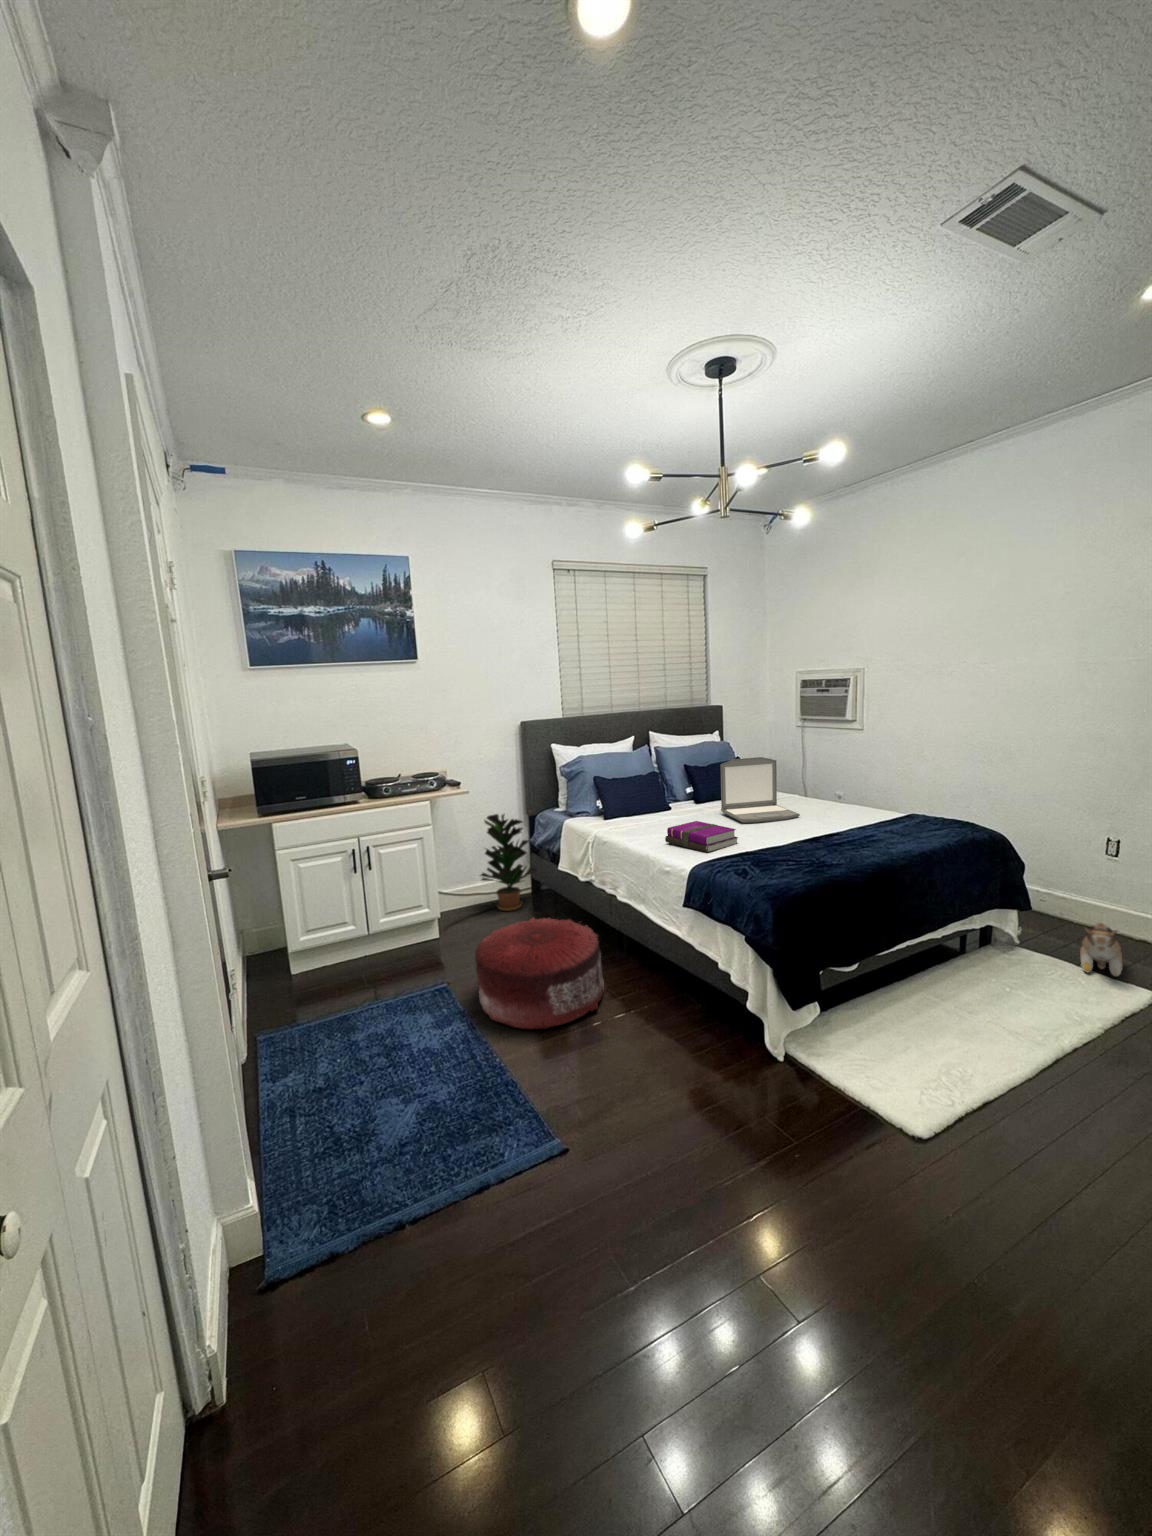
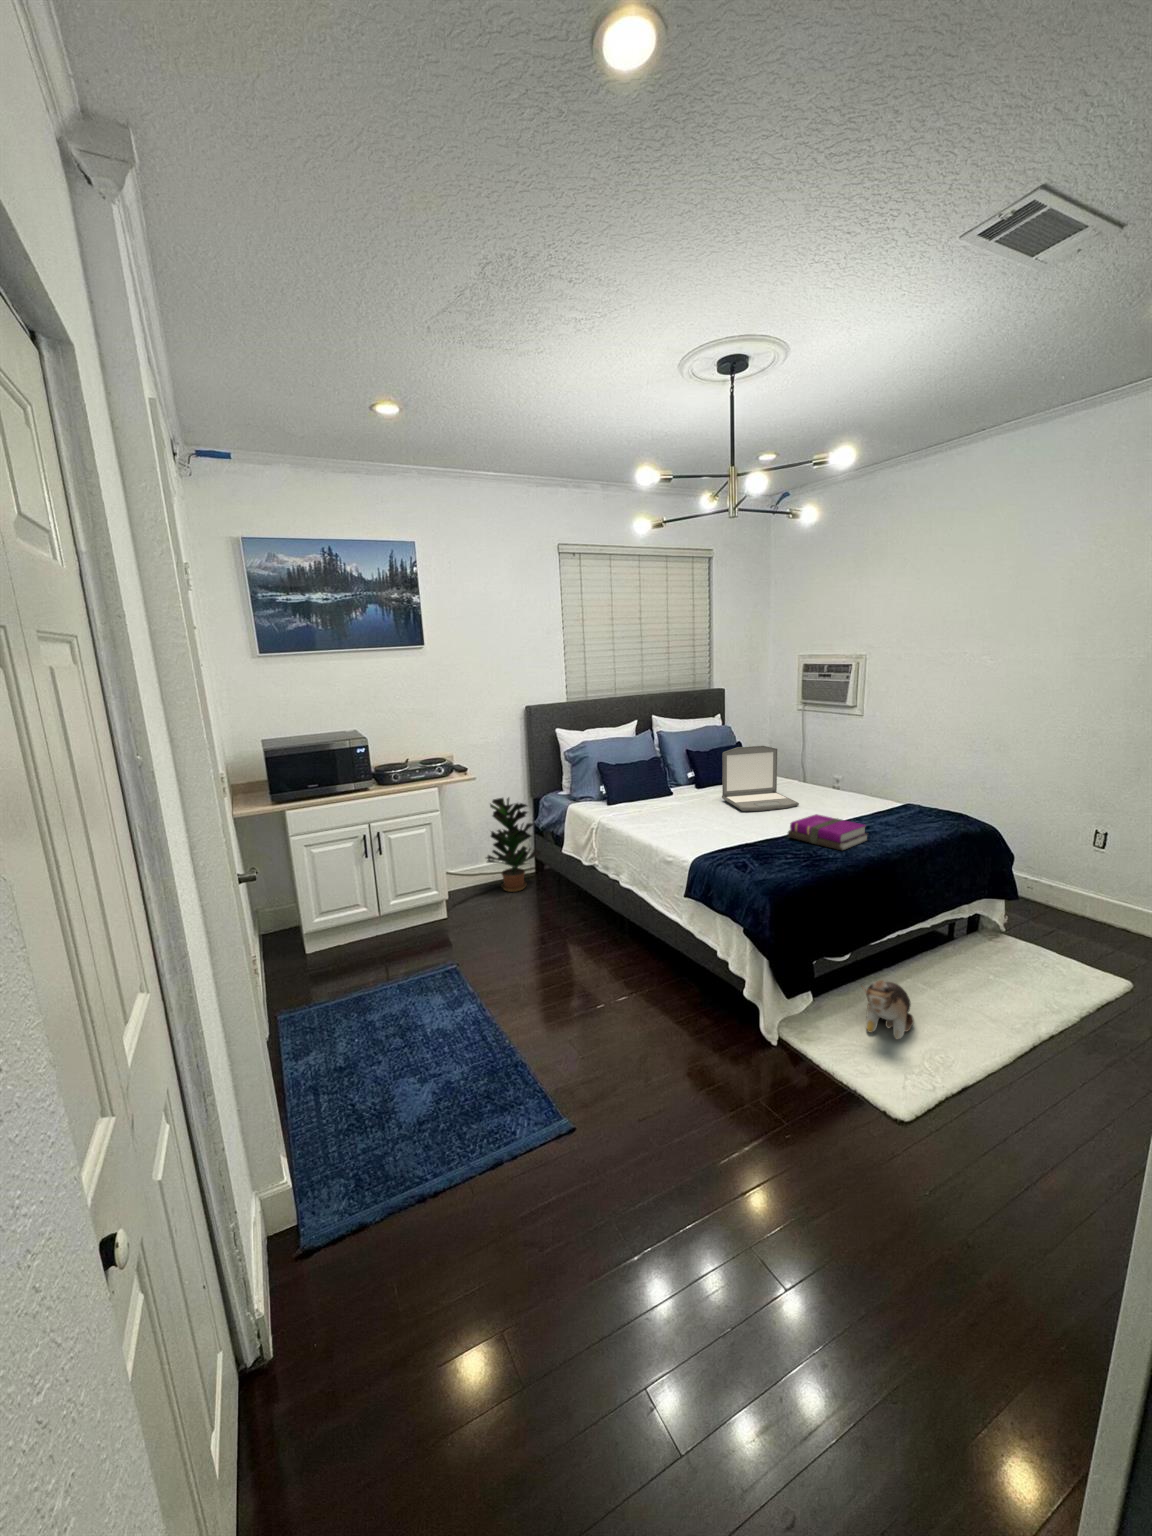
notebook: present [665,821,738,853] -> present [788,814,868,850]
pouf: present [475,917,604,1029] -> none [484,902,607,1012]
plush toy: present [1080,923,1124,976] -> present [861,980,914,1040]

